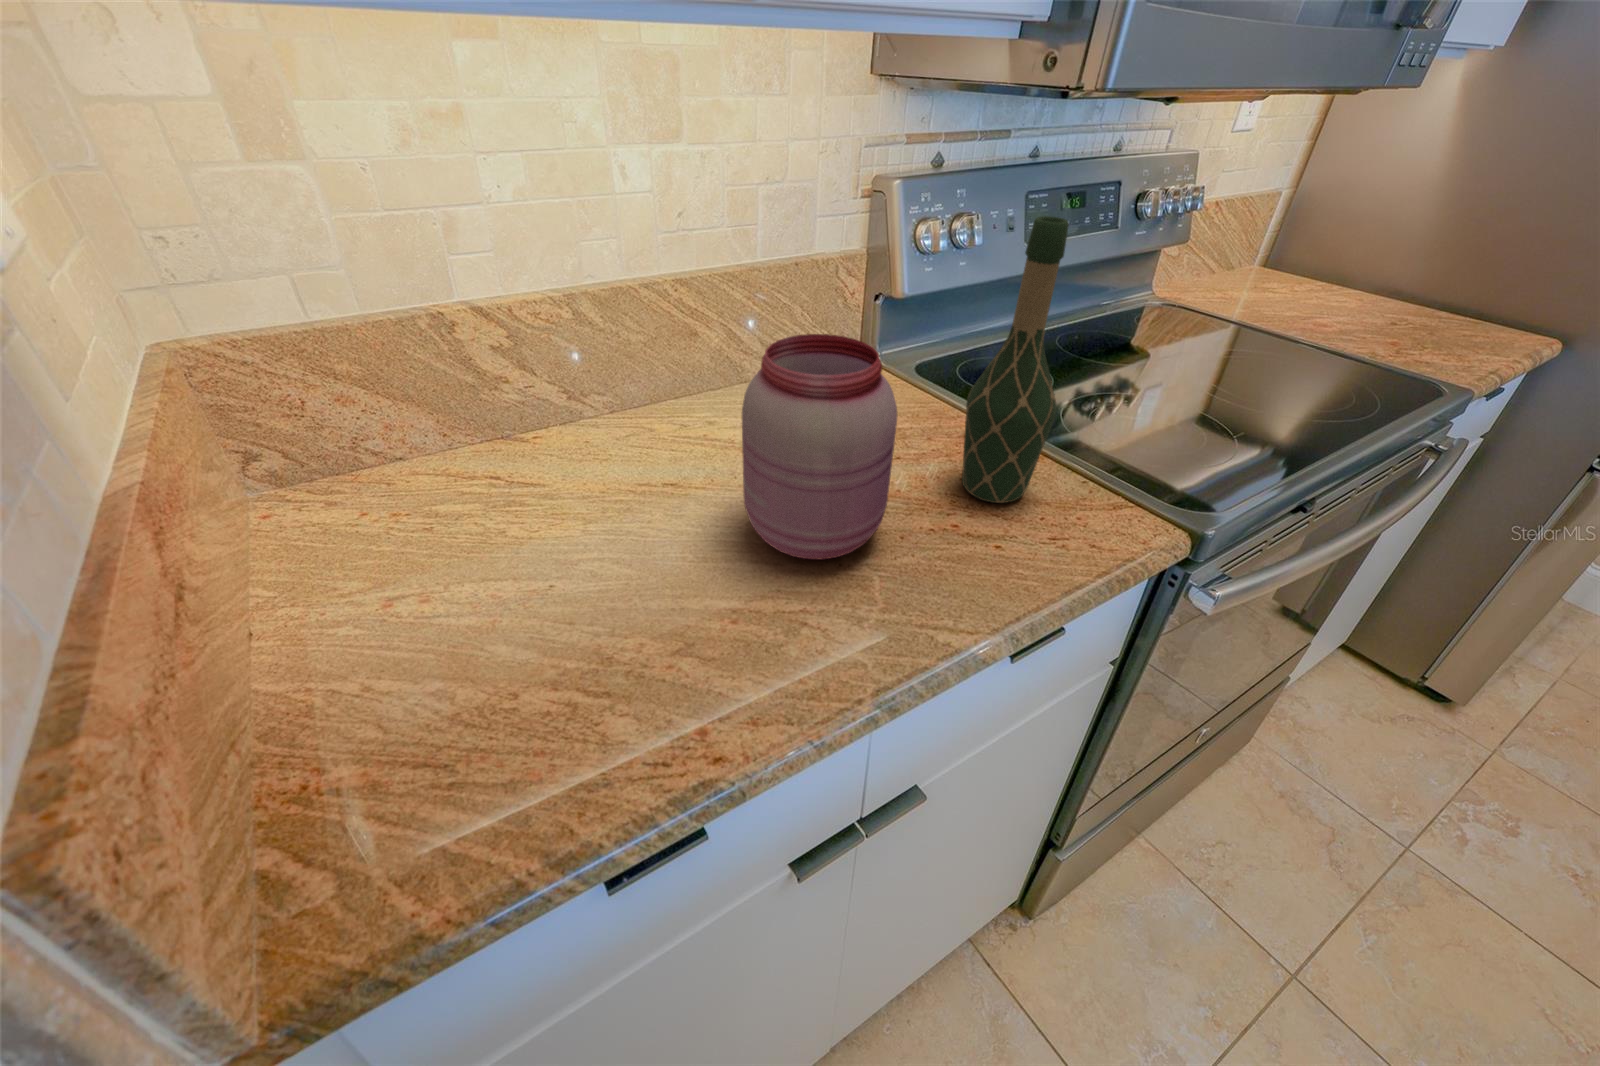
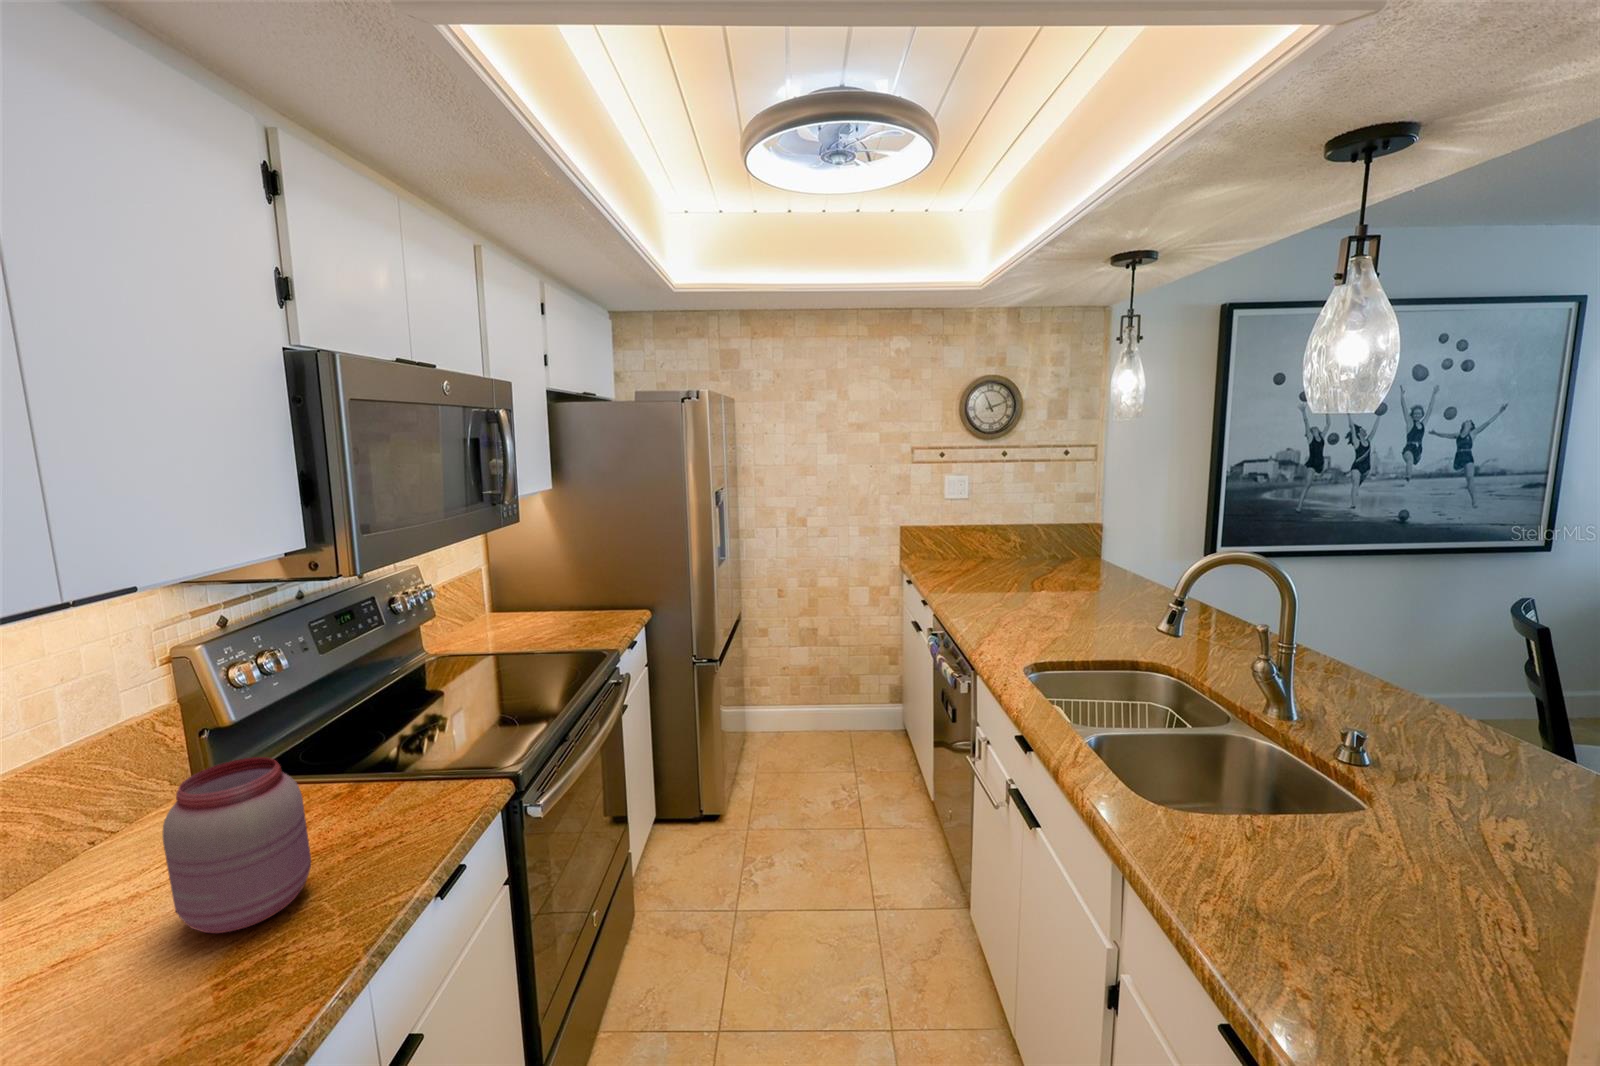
wine bottle: present [962,216,1069,503] -> none [336,646,402,825]

